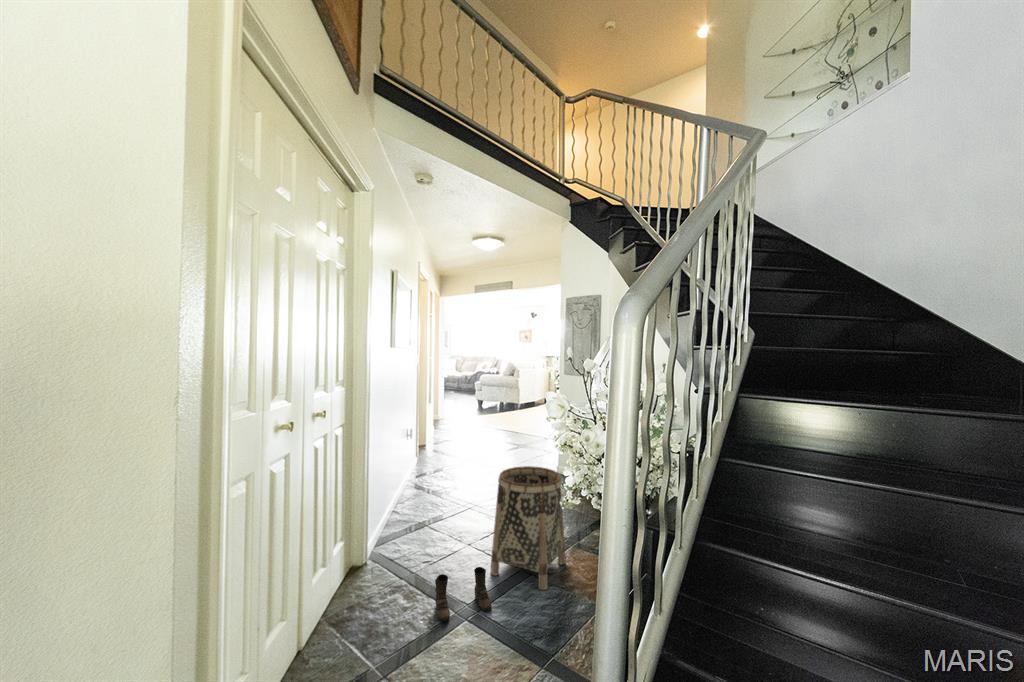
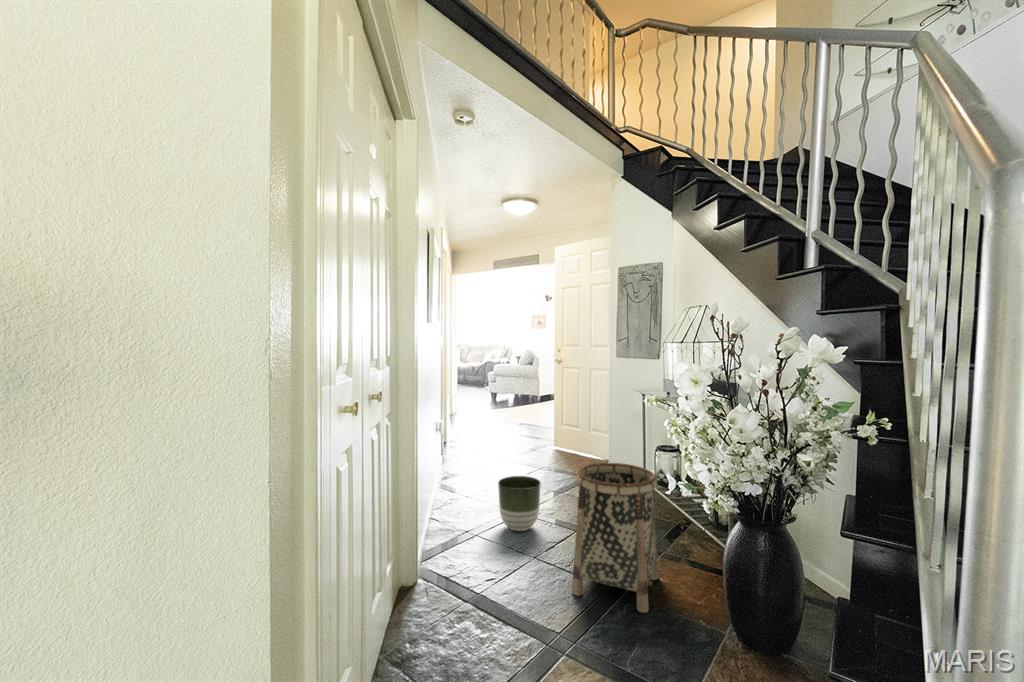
planter: none [447,476,483,523] -> present [498,476,540,531]
boots: present [435,567,492,621] -> none [518,587,590,657]

